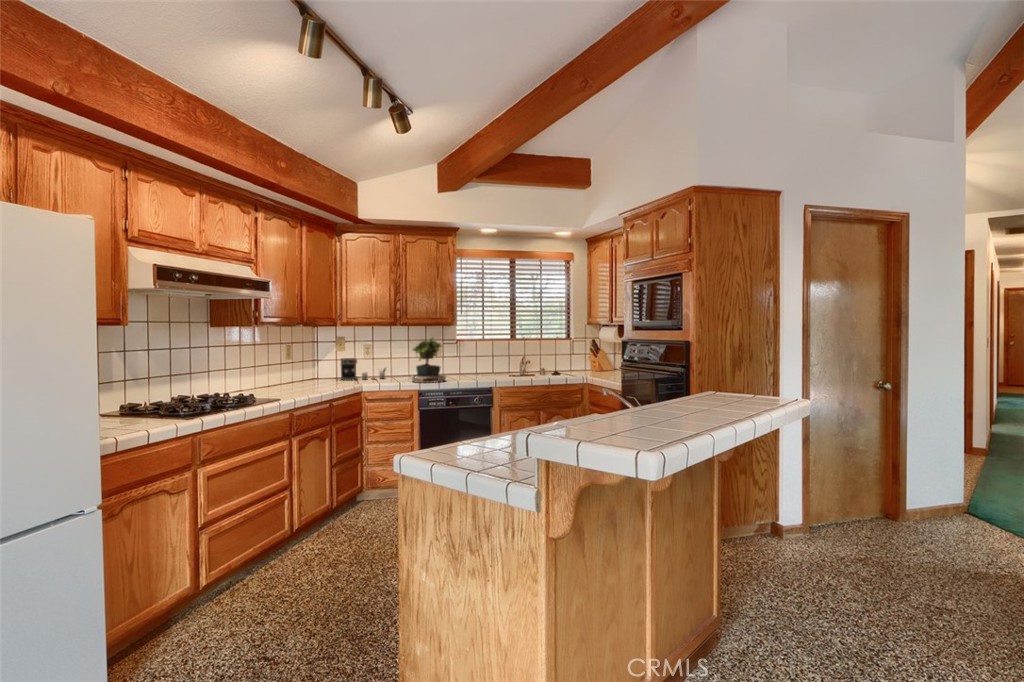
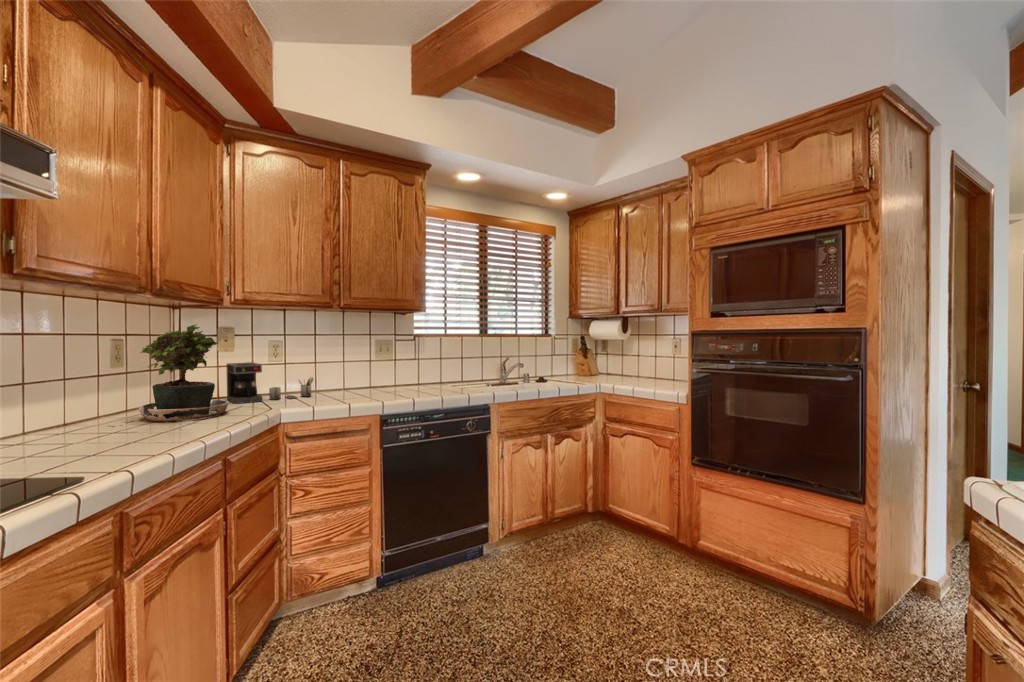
potted plant: present [411,338,446,383] -> present [108,324,229,427]

